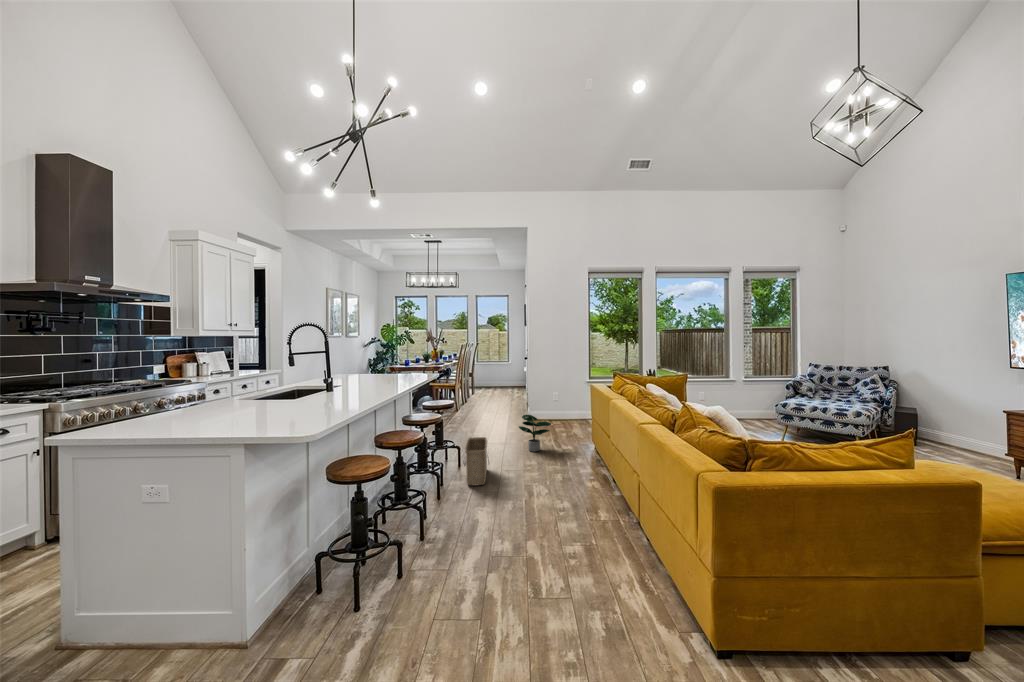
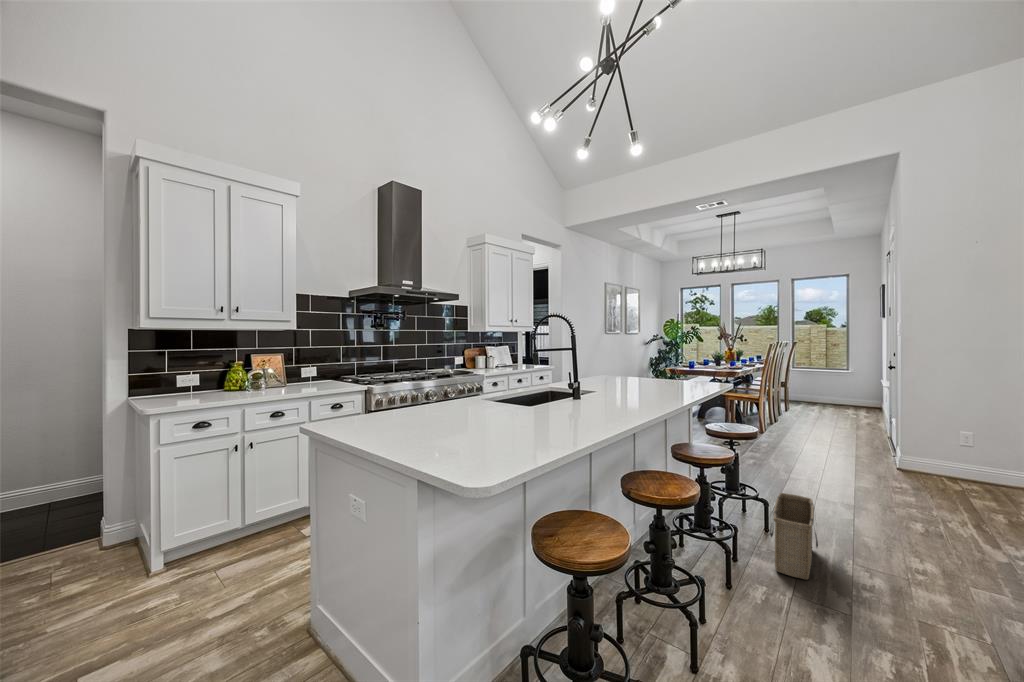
potted plant: present [519,415,551,452] -> none [875,470,954,539]

